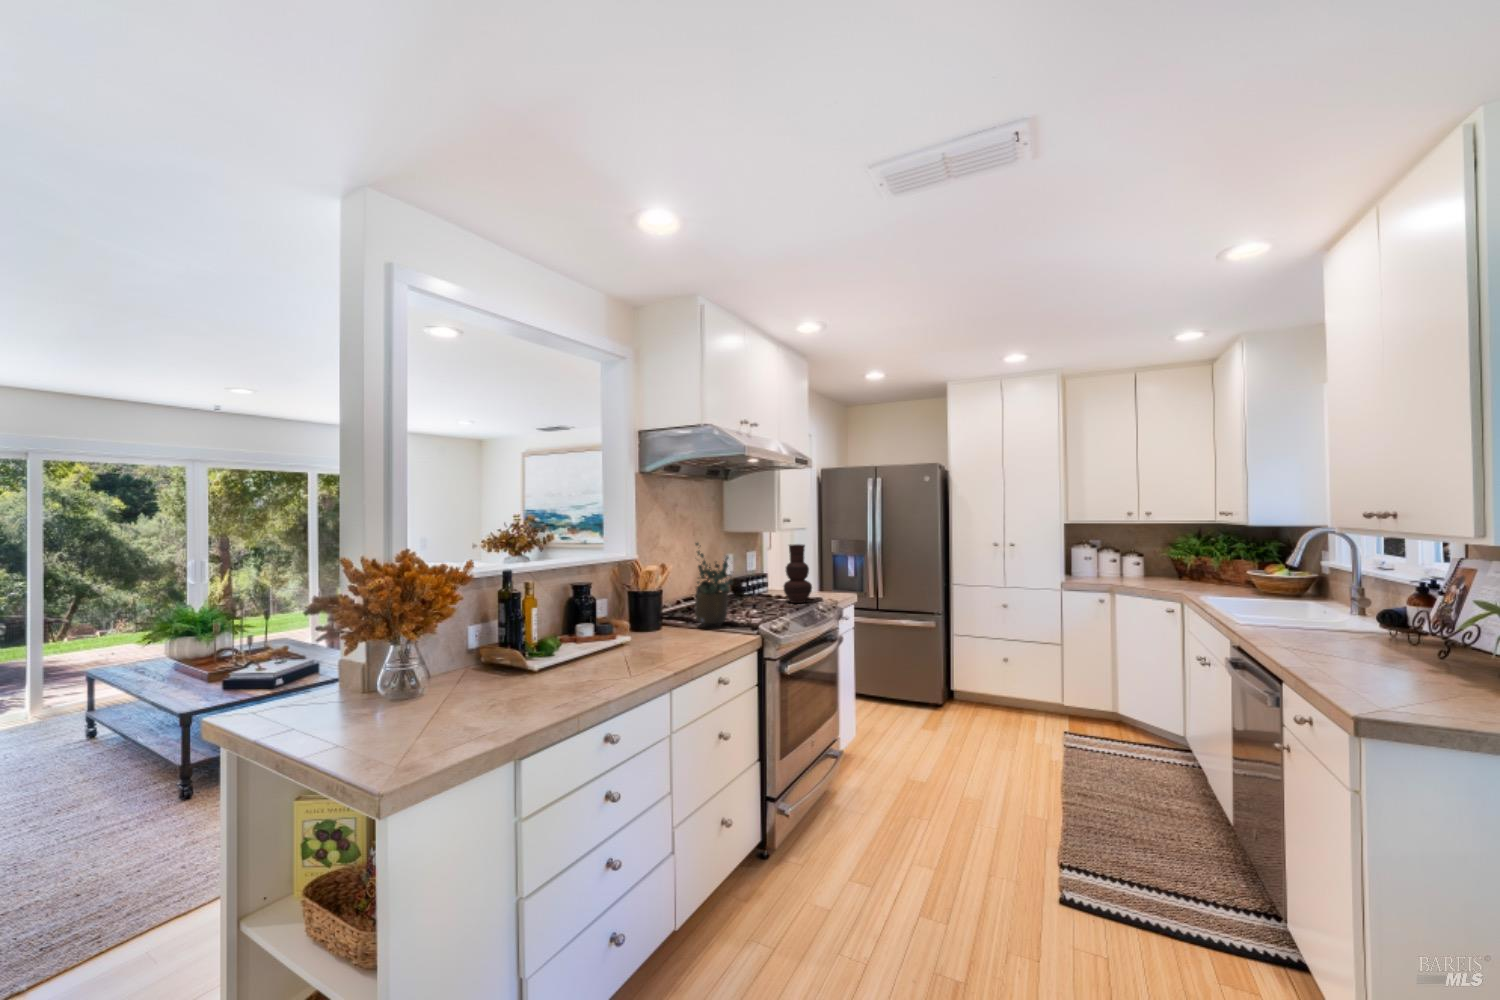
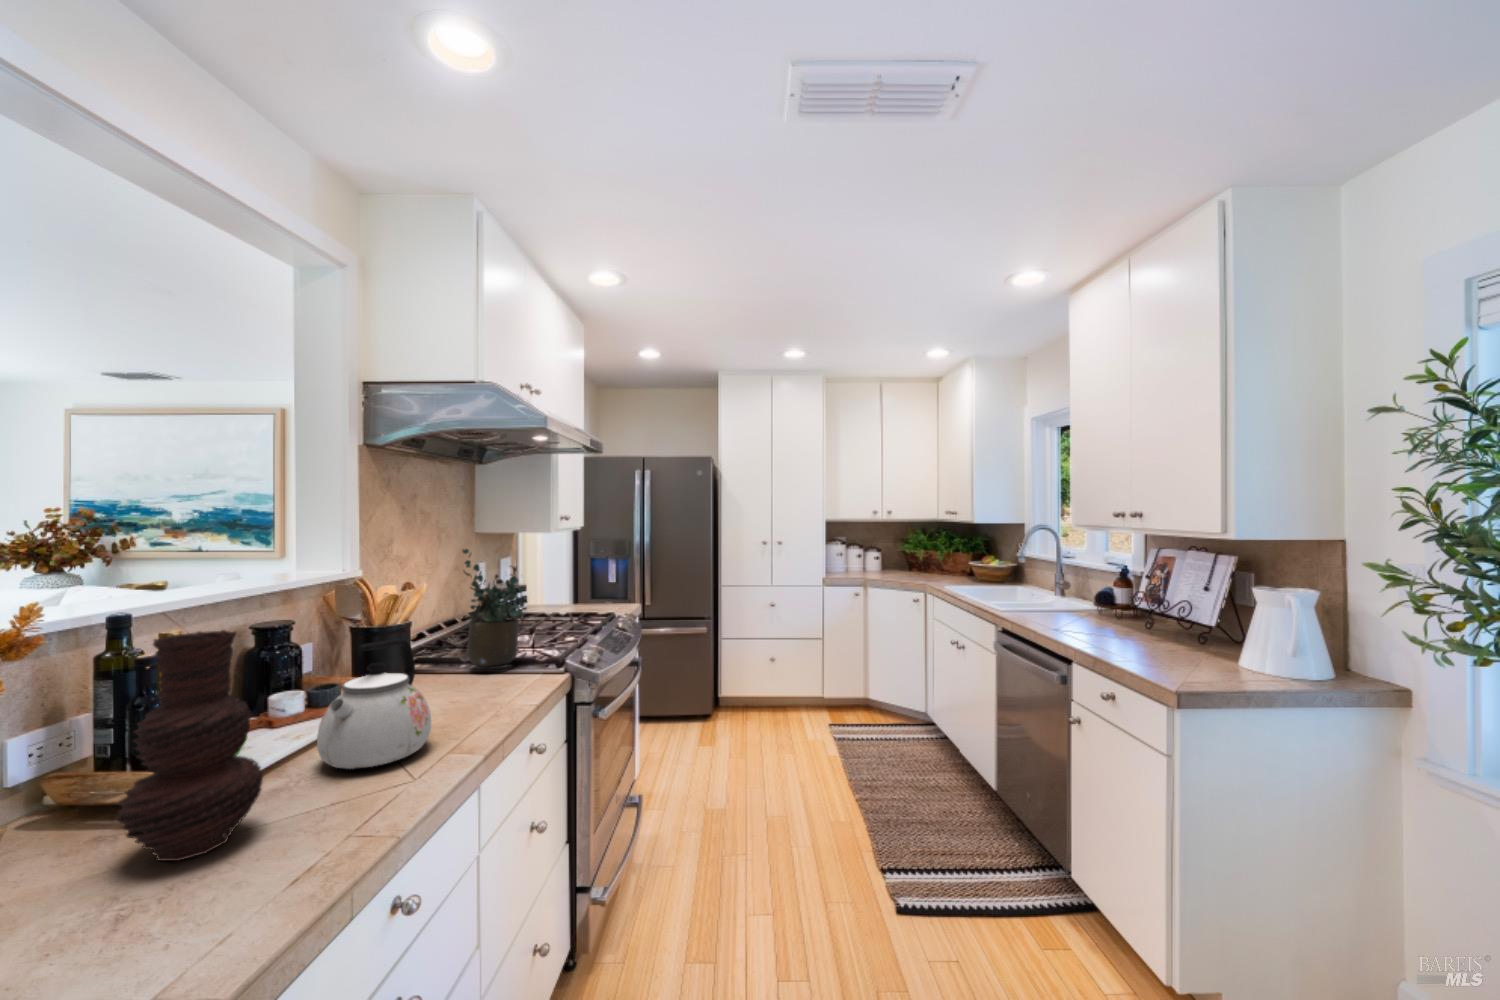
vase: present [784,544,812,603] -> present [117,630,263,861]
kettle: none [586,594,645,666] -> present [317,639,431,769]

